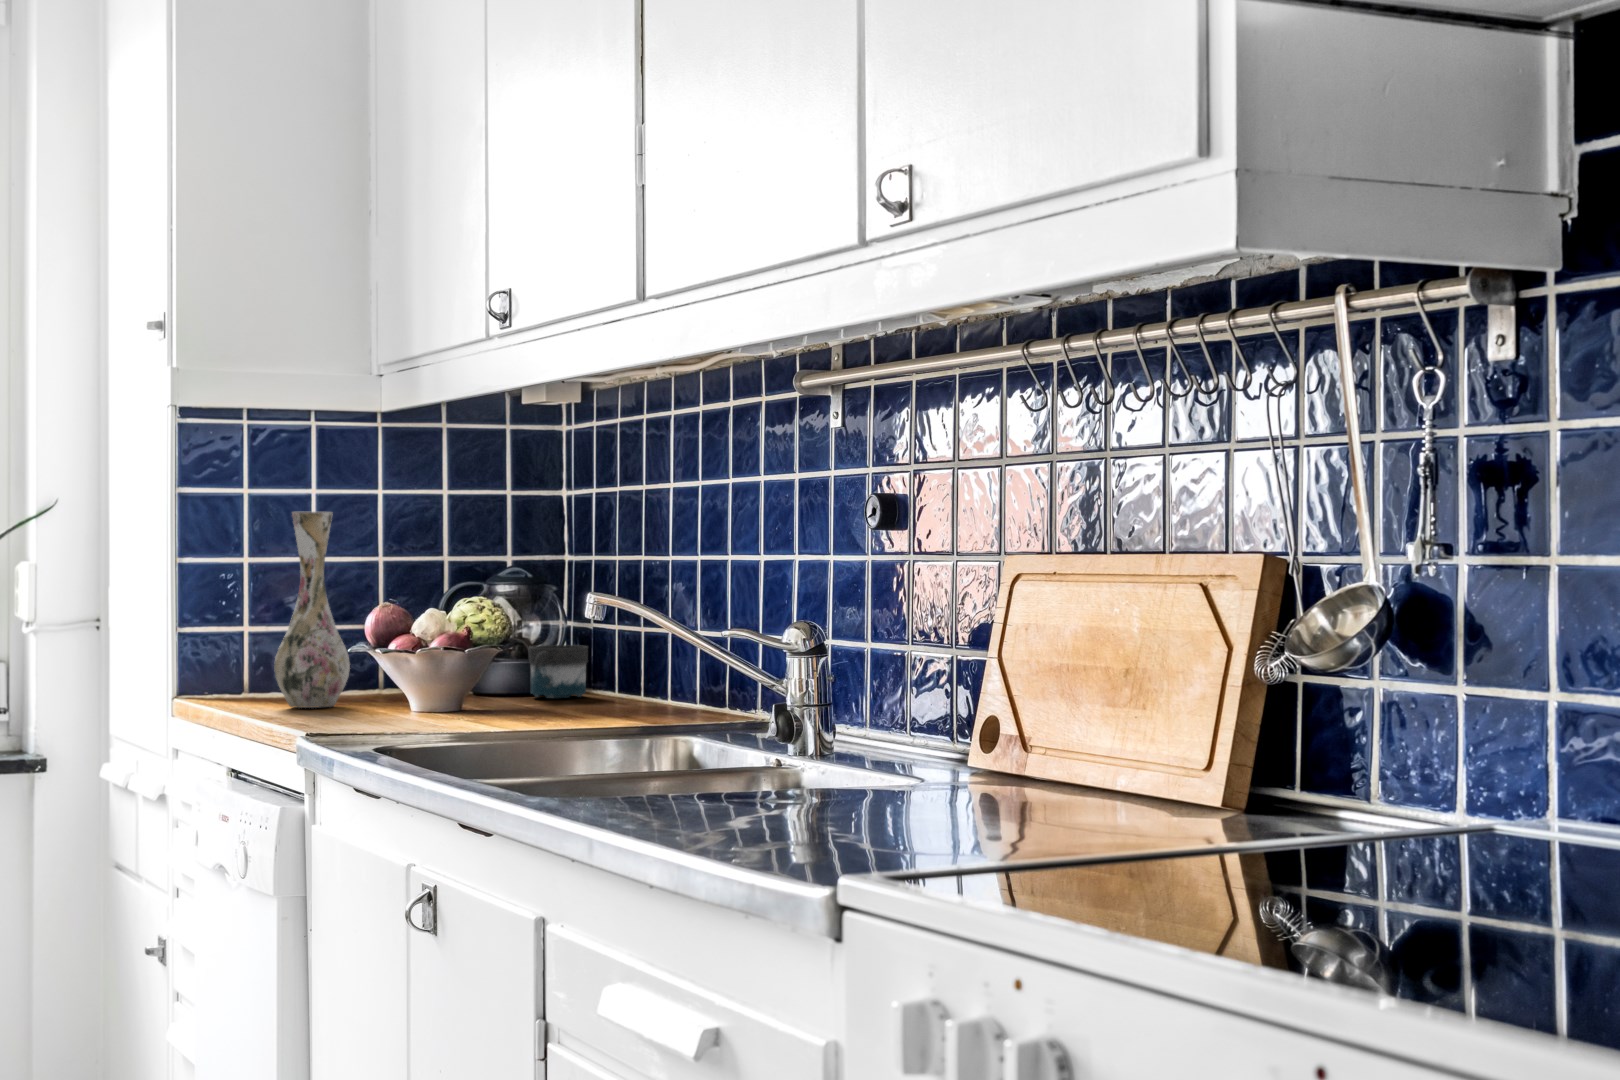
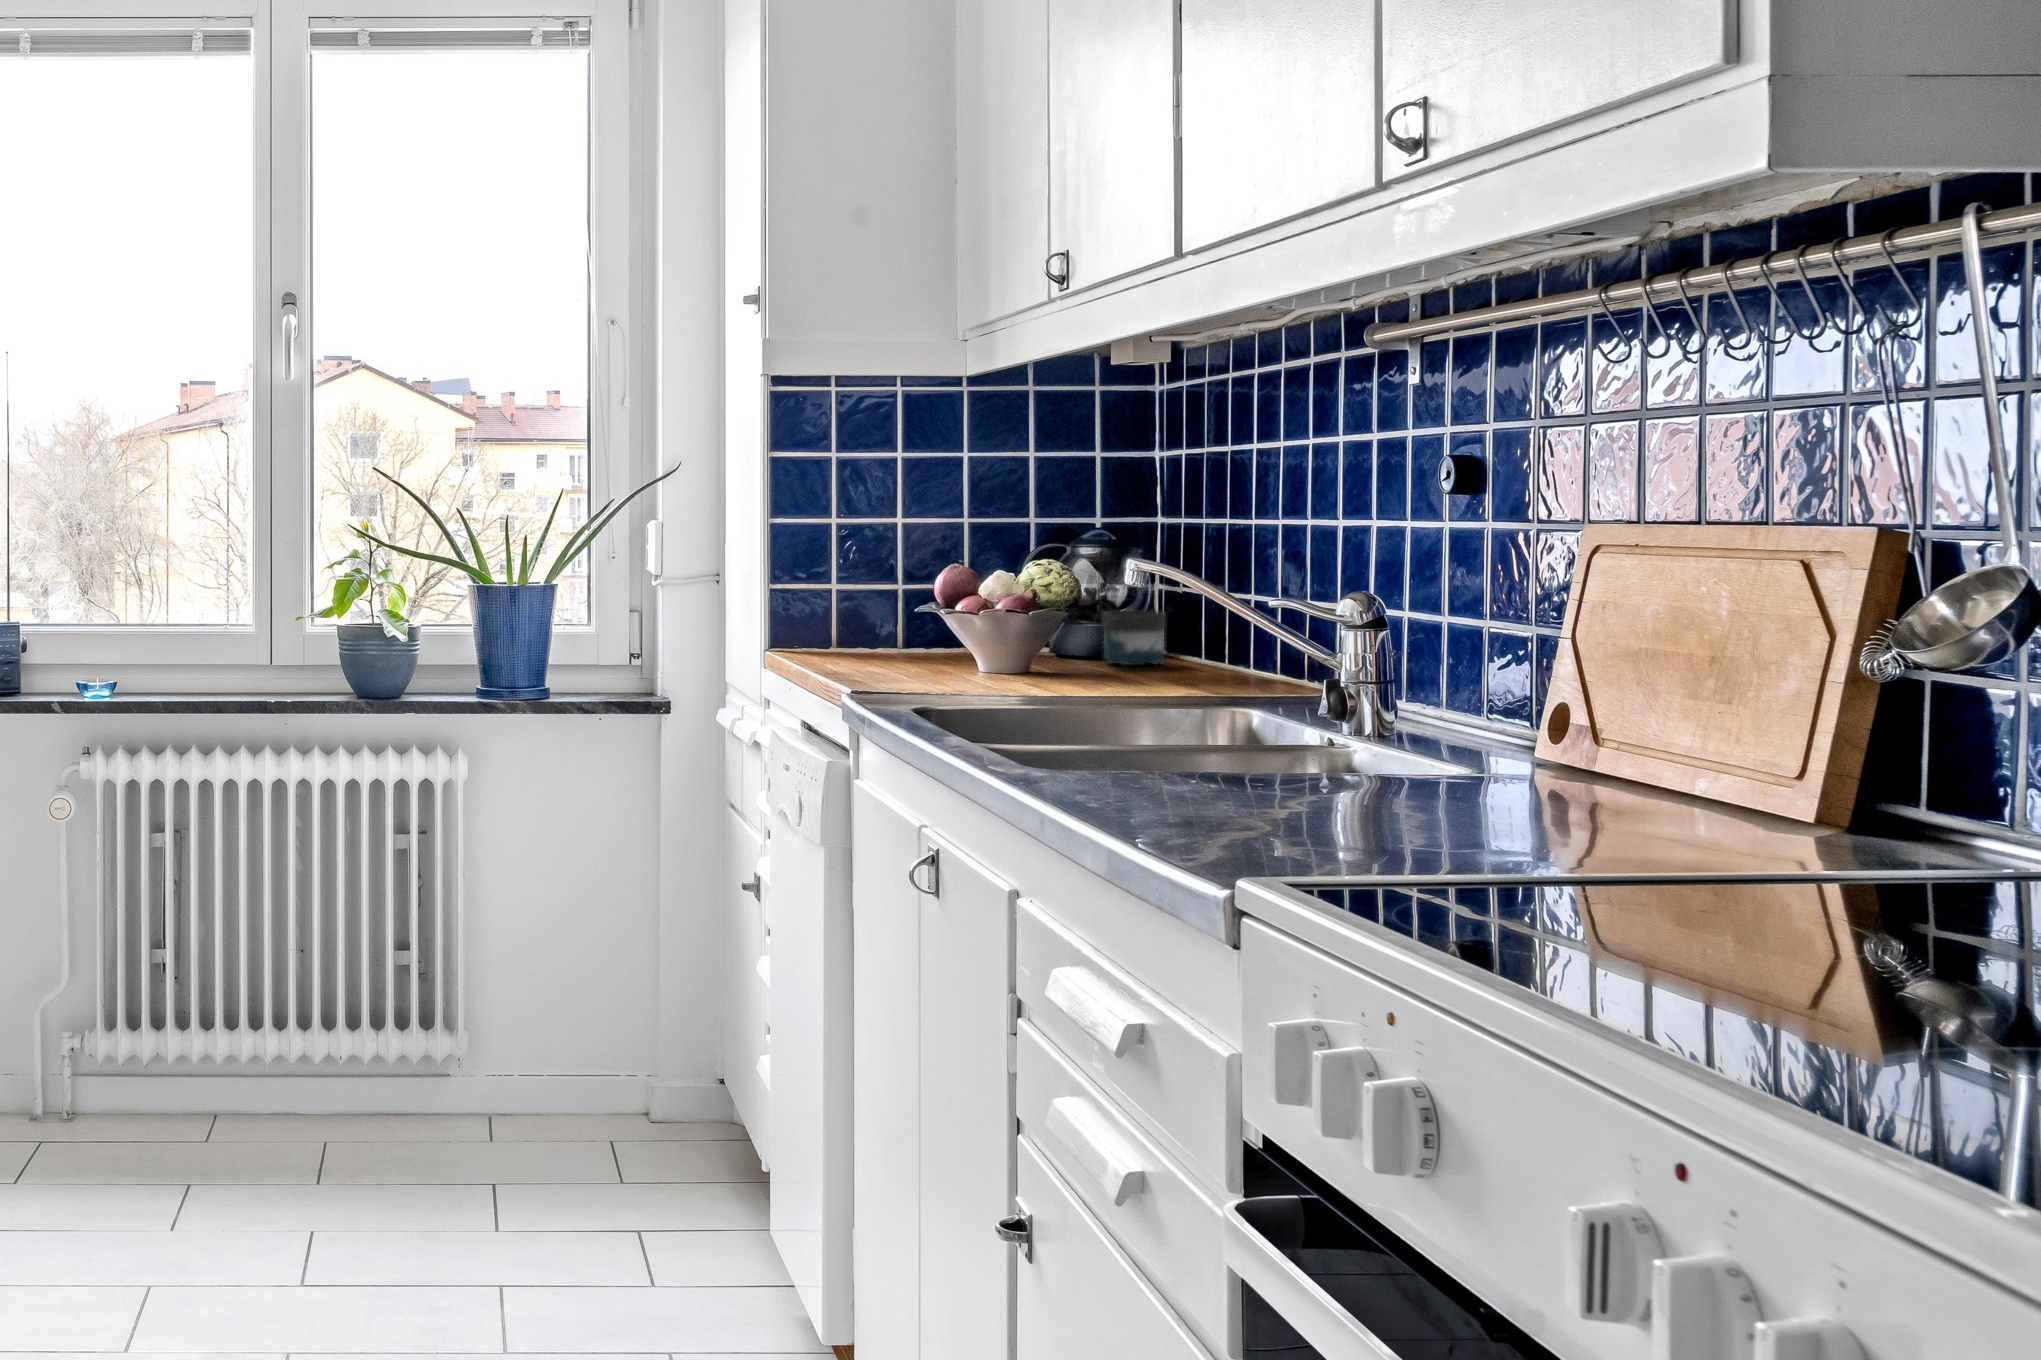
vase: present [274,512,350,708] -> none [848,478,920,664]

